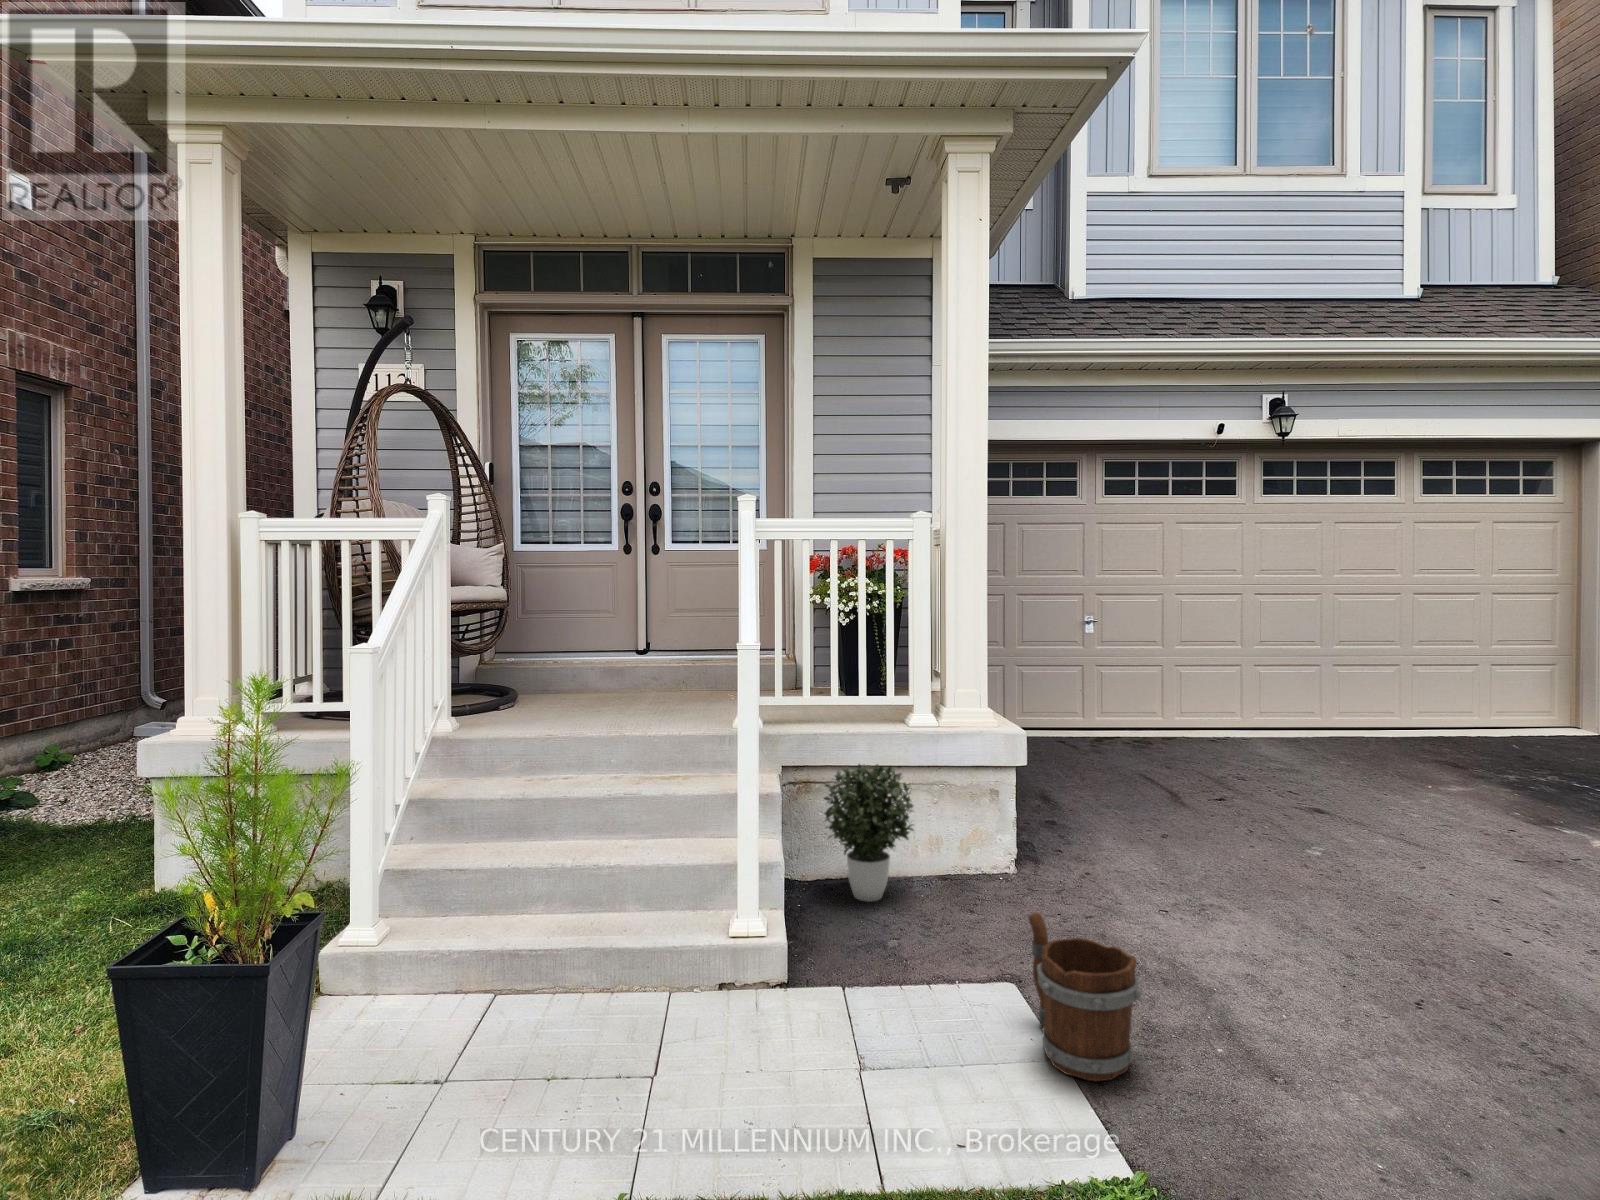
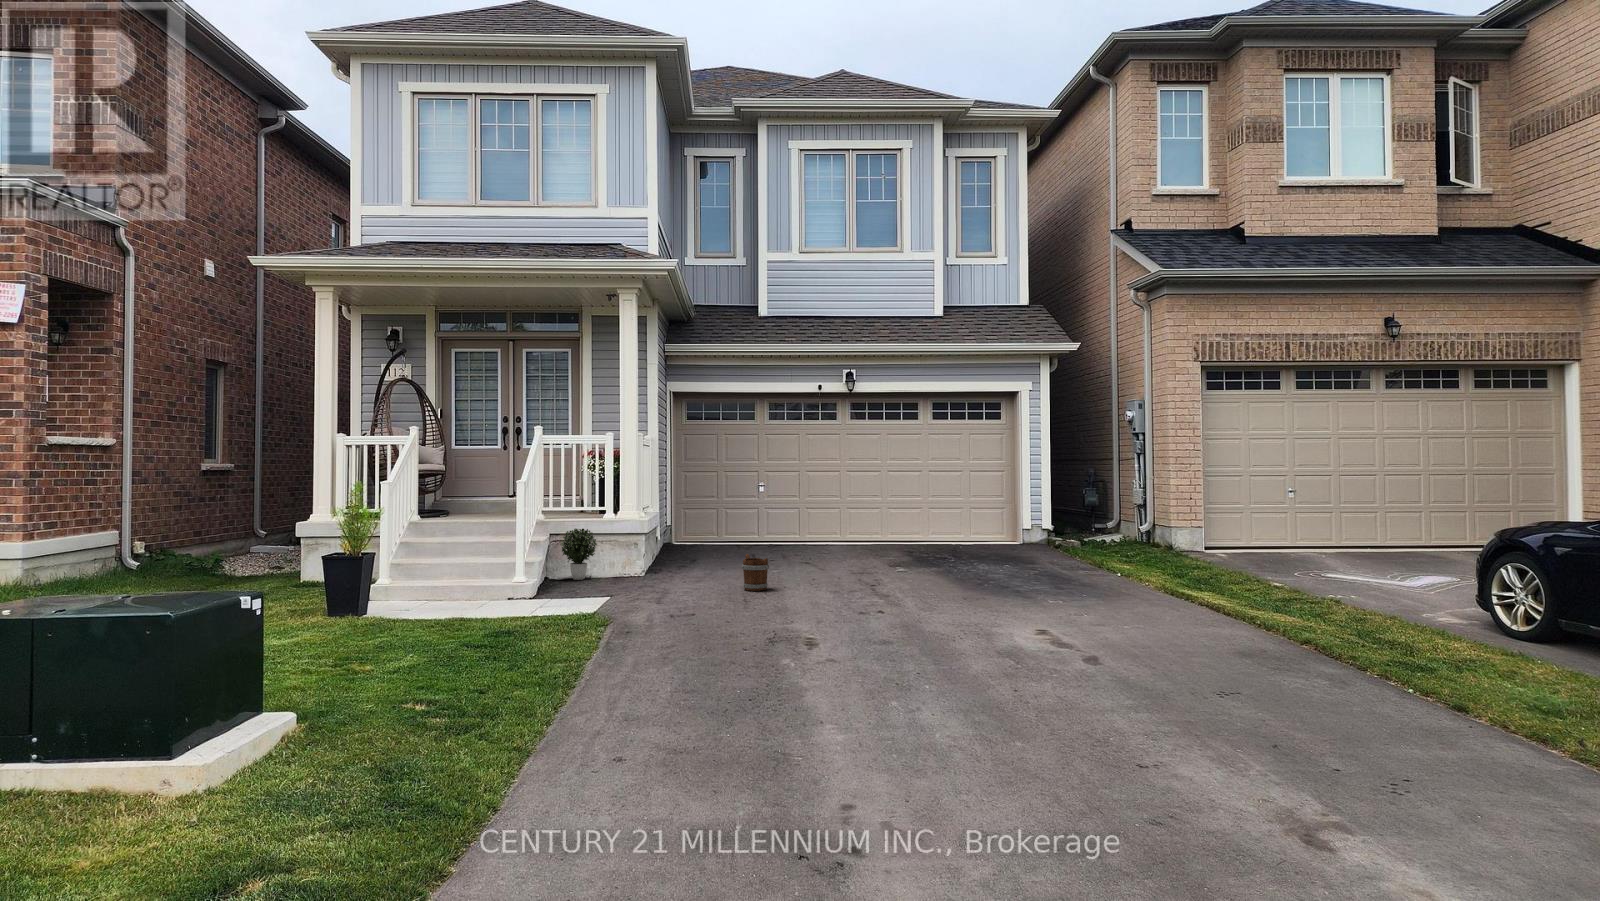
bucket: present [1029,913,1141,1081] -> present [742,554,769,591]

